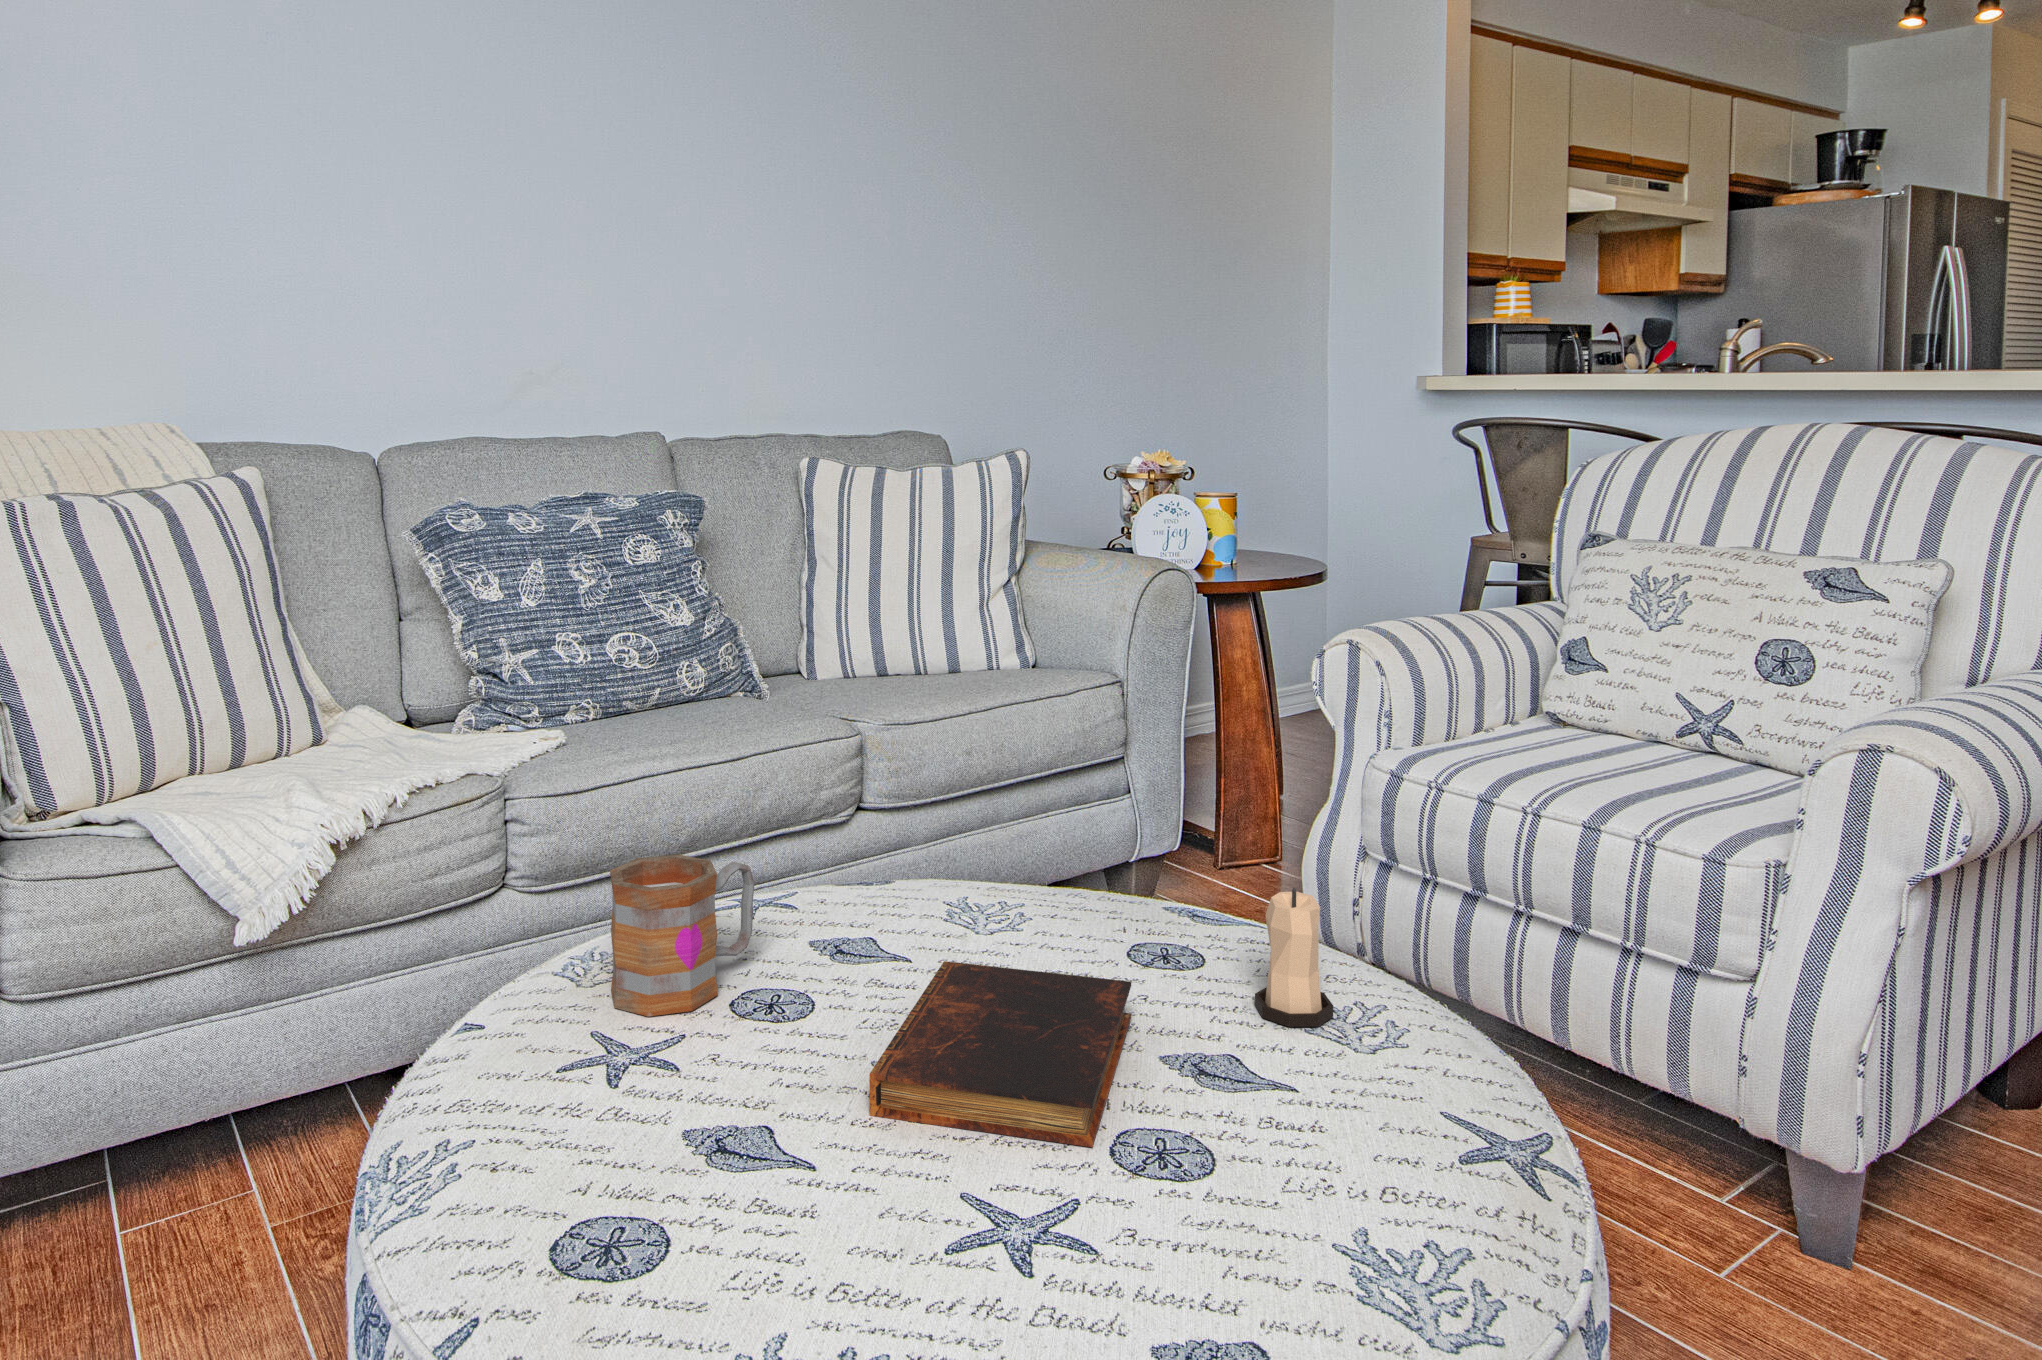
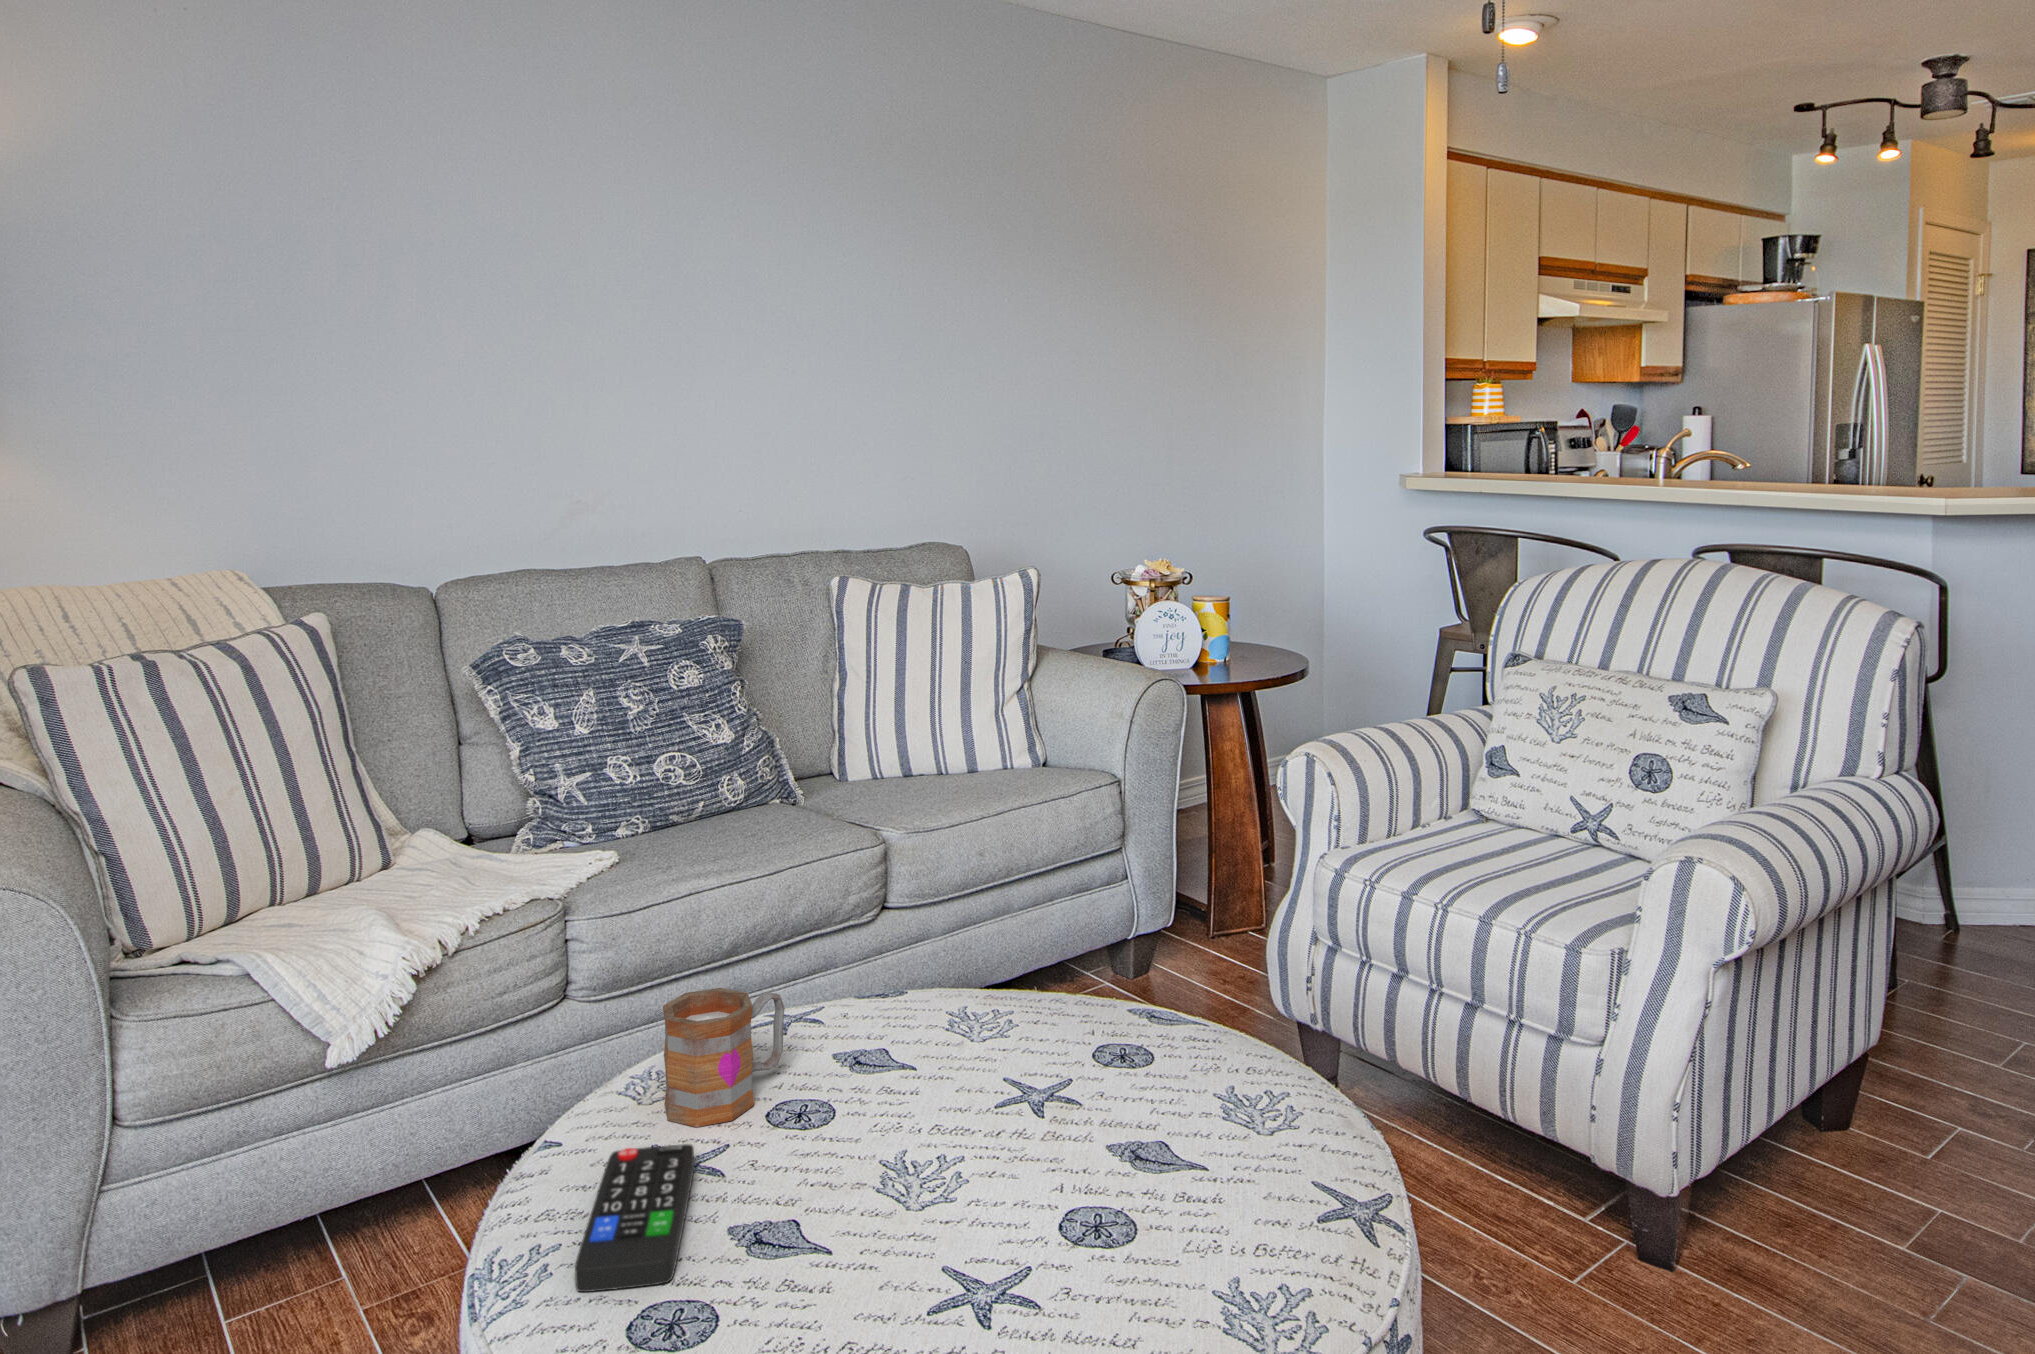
candle: present [1255,888,1333,1027] -> none [1190,1002,1249,1114]
book: present [869,961,1131,1147] -> none [874,1070,1090,1225]
remote control: none [493,1032,645,1200] -> present [575,1144,694,1292]

